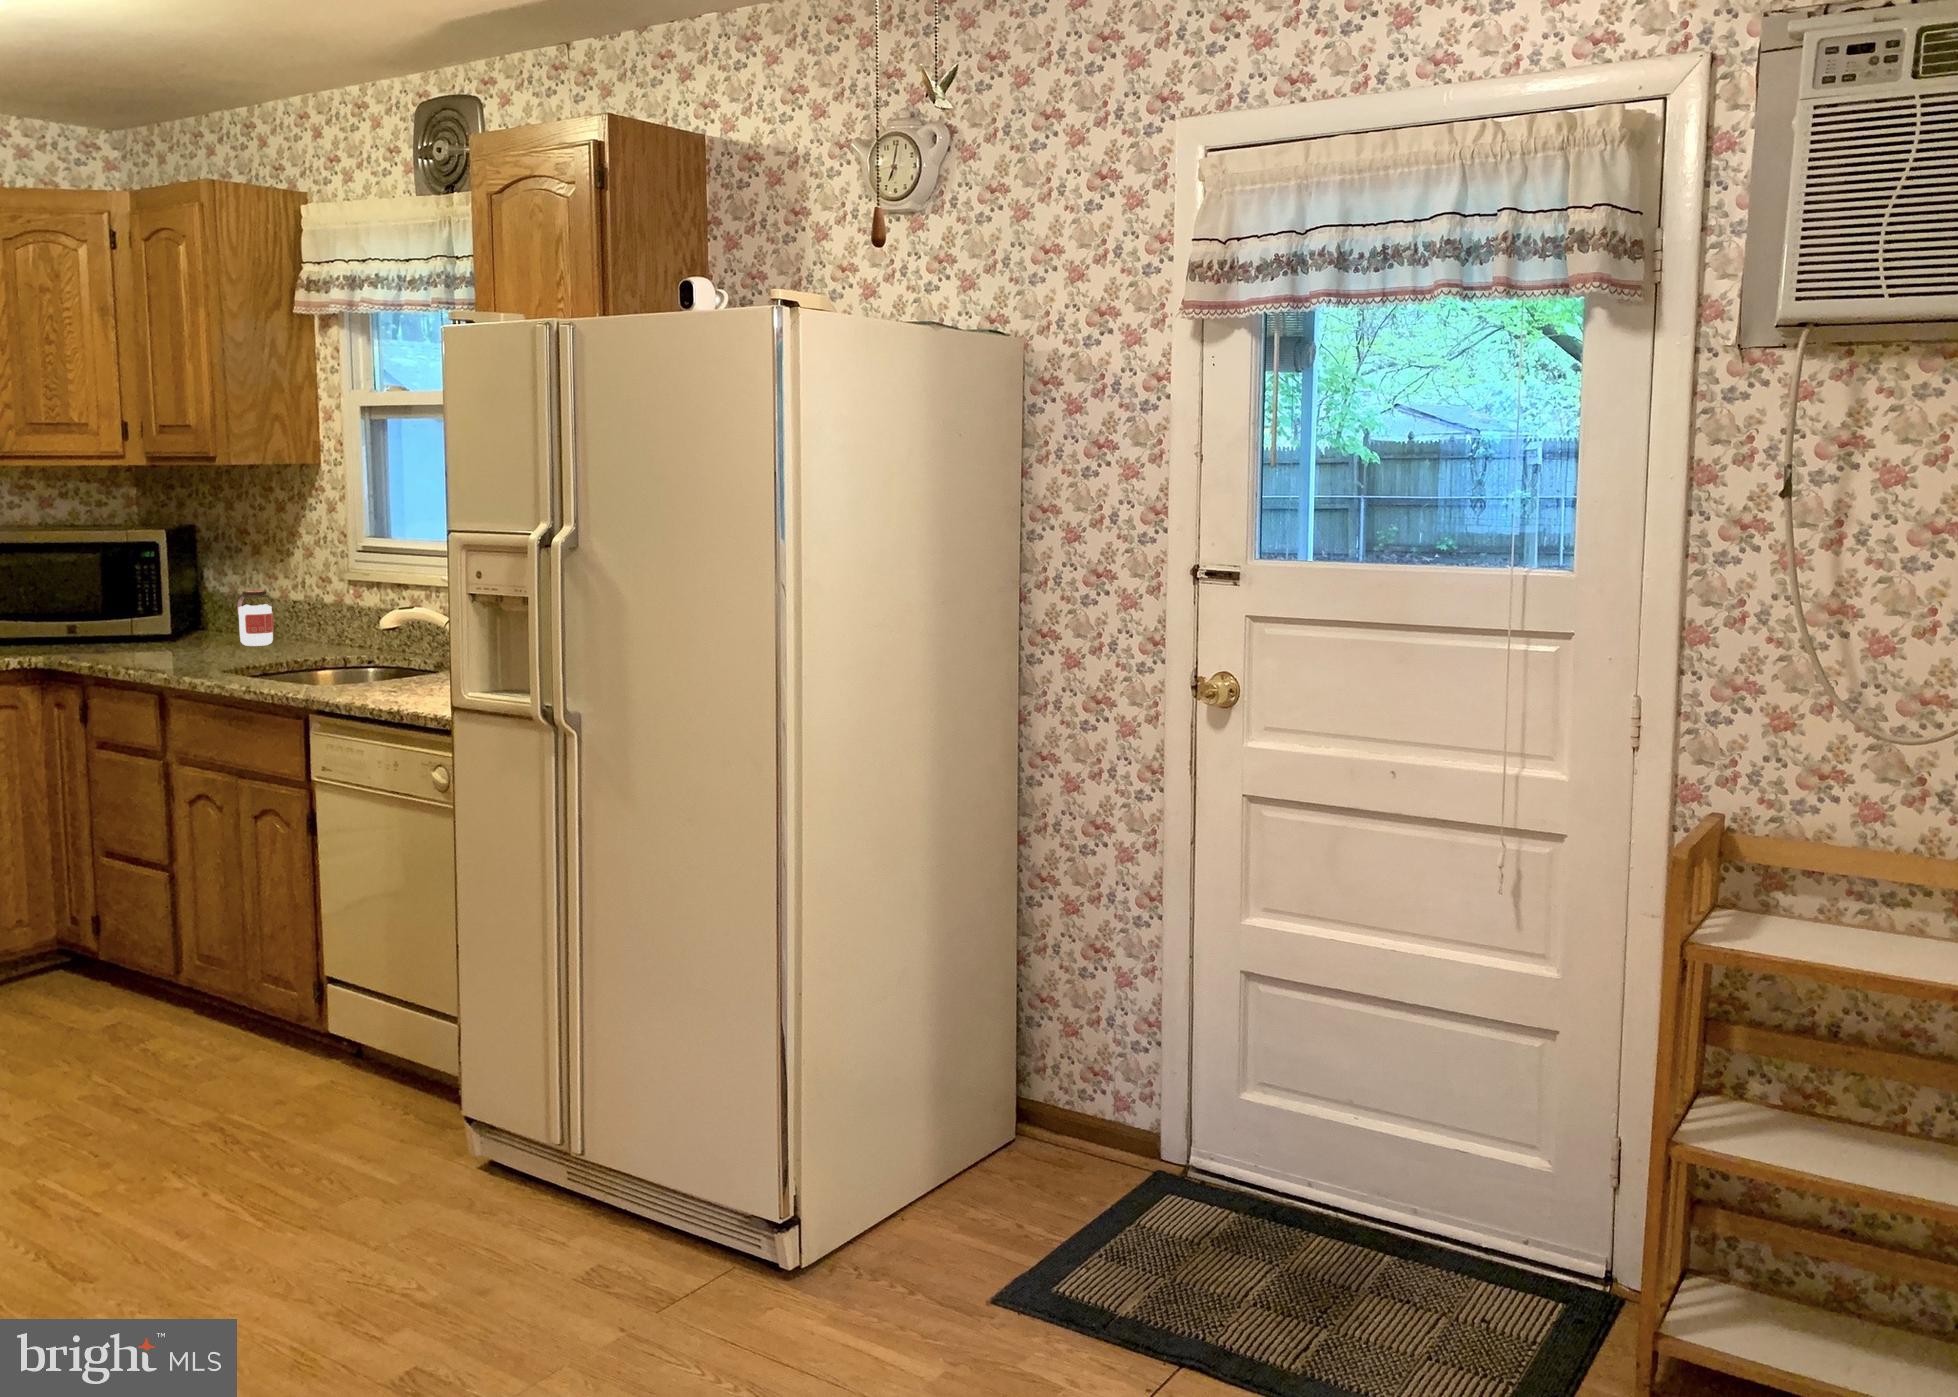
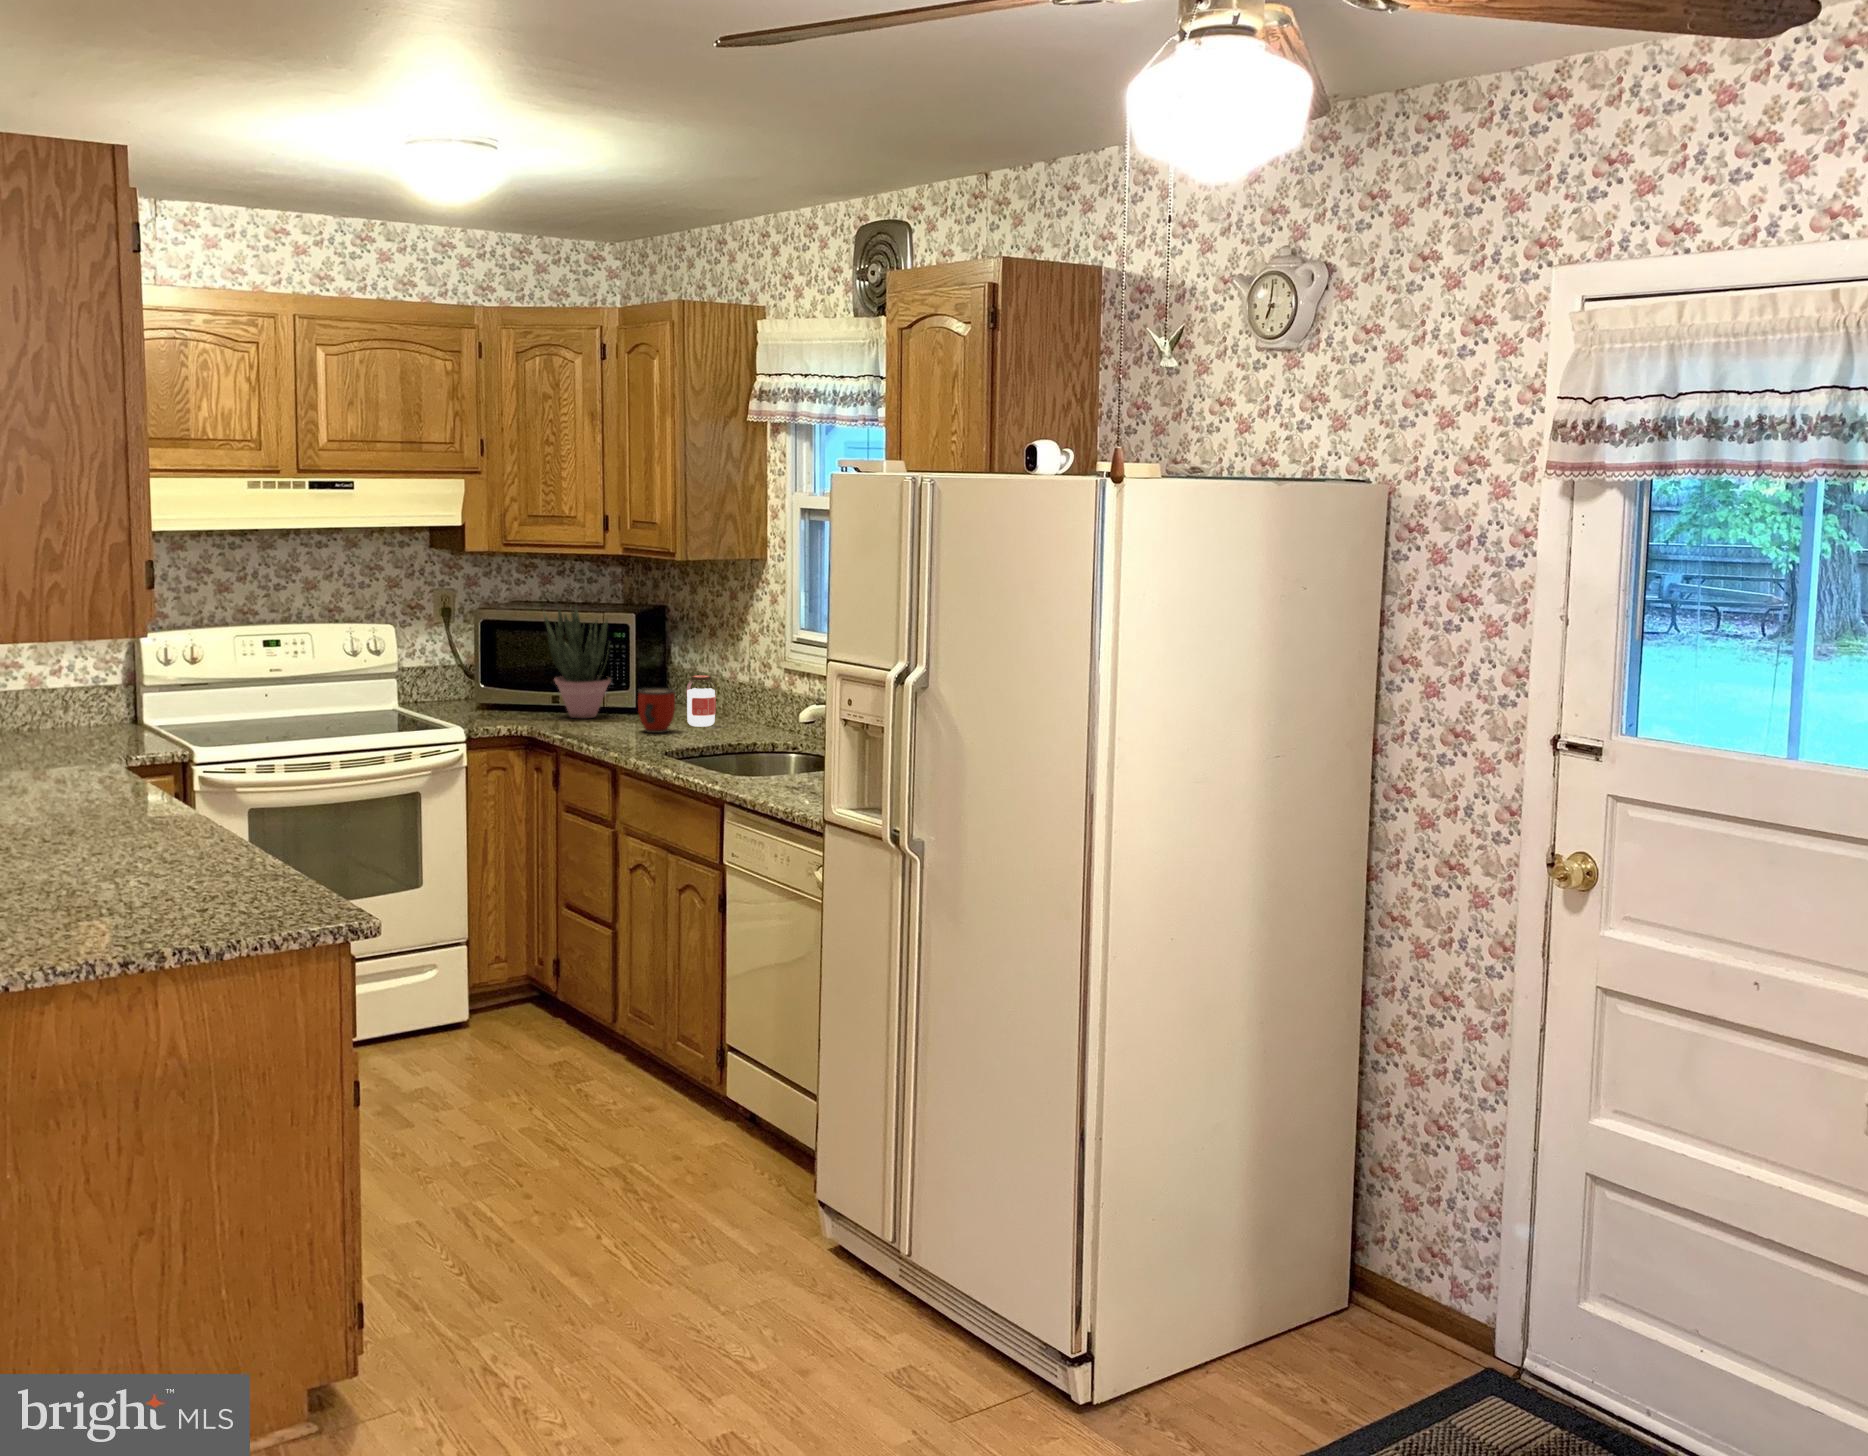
potted plant: none [50,519,141,646] -> present [543,607,611,718]
mug: none [181,604,227,653] -> present [638,688,675,733]

